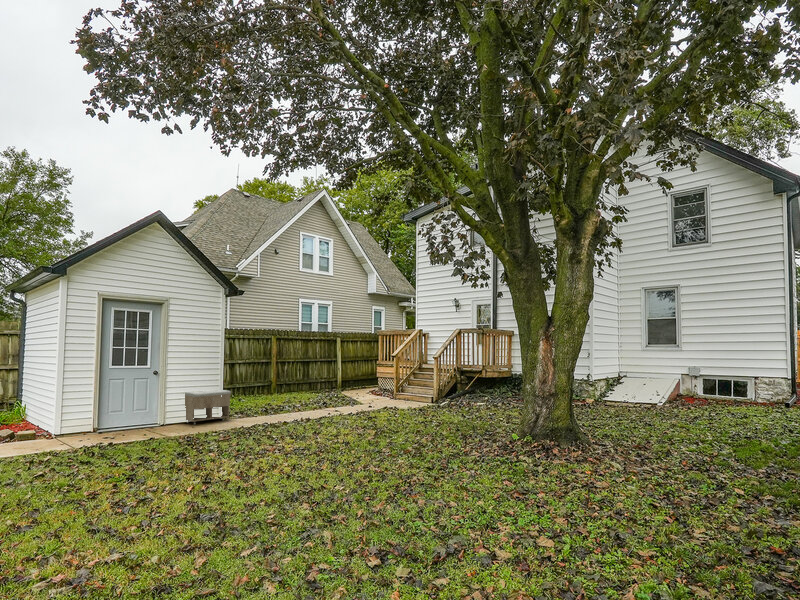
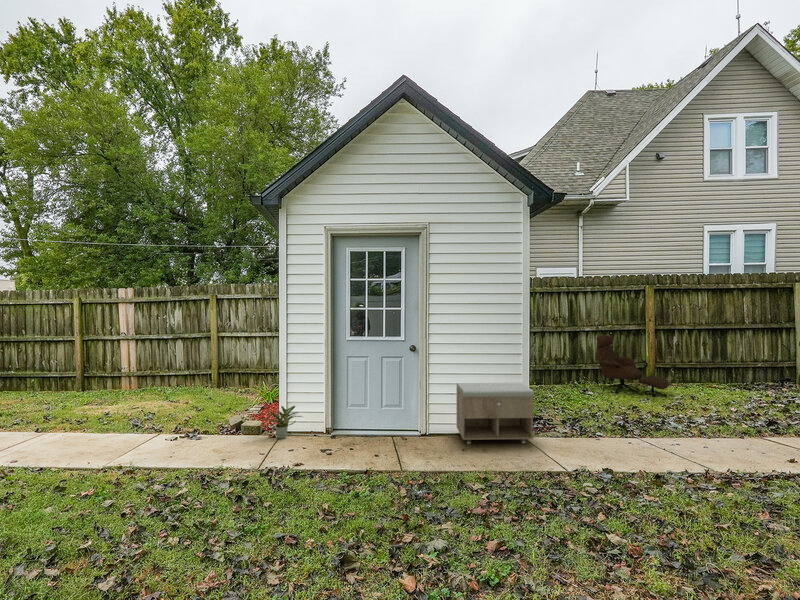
lounge chair: none [245,366,283,401] -> present [597,335,669,397]
potted plant: none [44,415,79,441] -> present [261,406,302,439]

